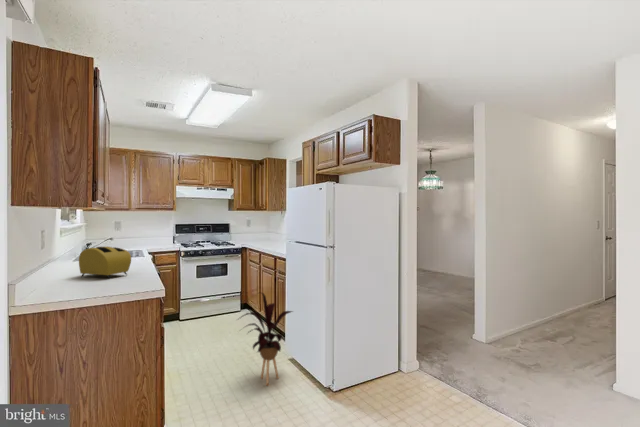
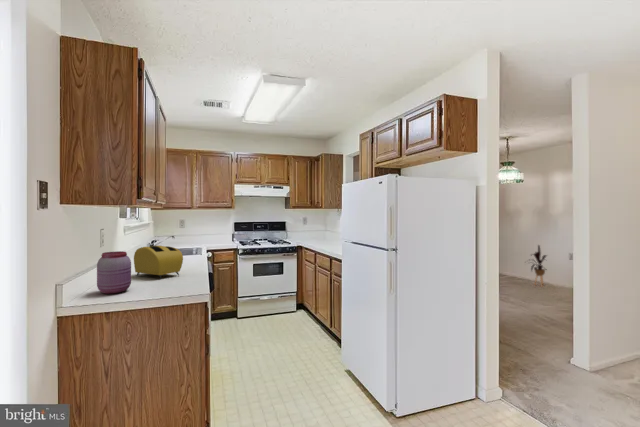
jar: none [47,252,83,293] -> present [97,251,131,294]
house plant: present [241,293,292,385] -> present [531,246,546,285]

